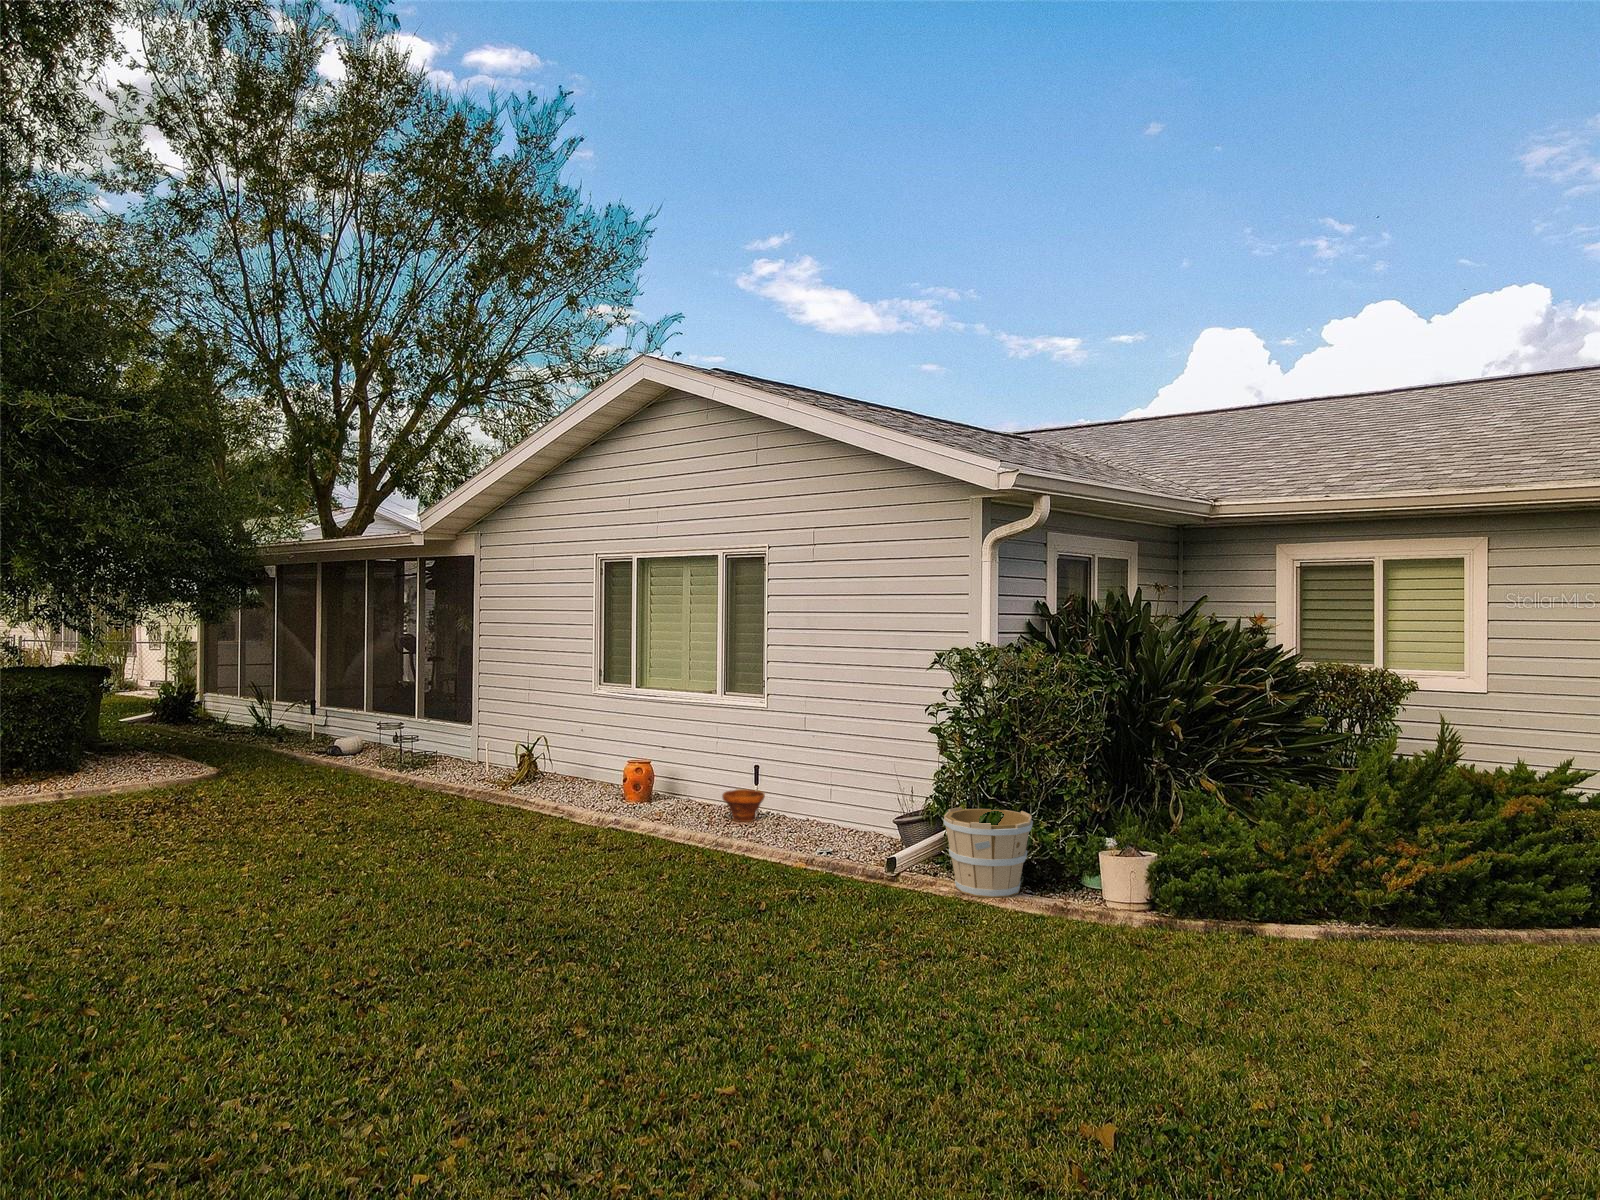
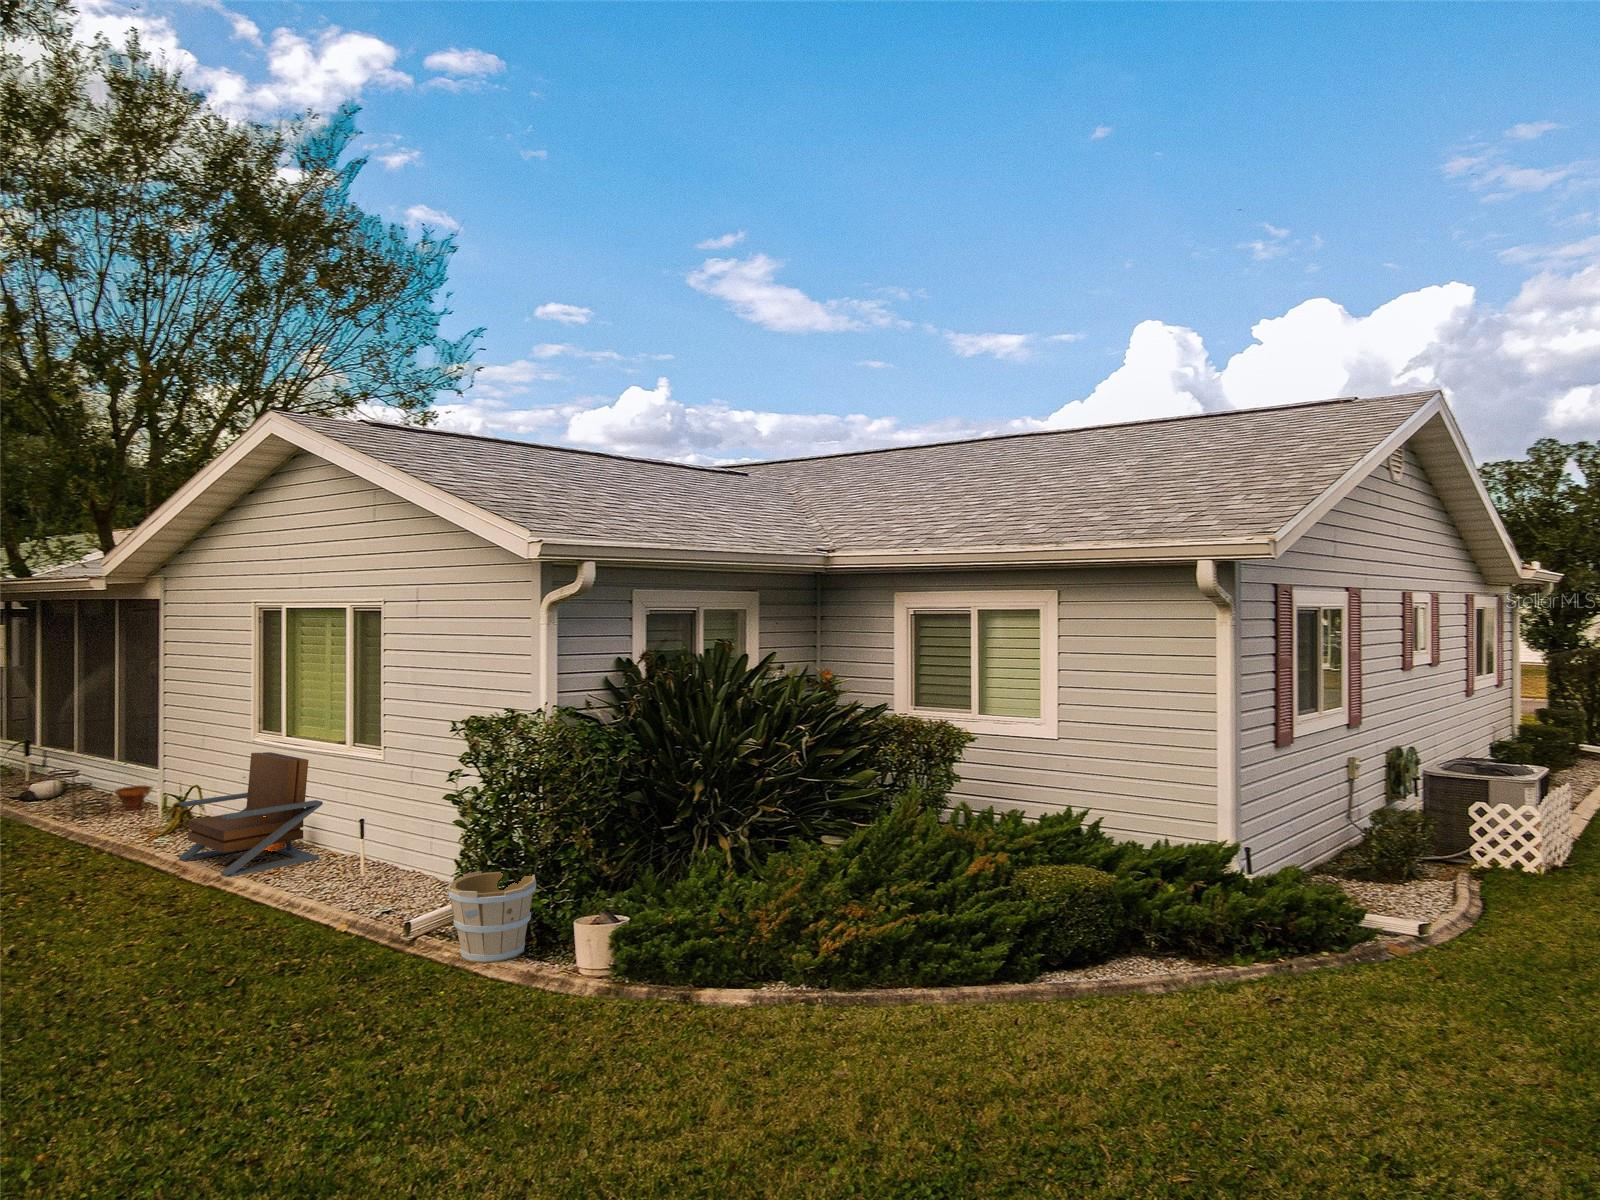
lounge chair: none [554,702,696,821] -> present [179,752,323,877]
planter: present [722,789,765,822] -> present [115,785,153,810]

